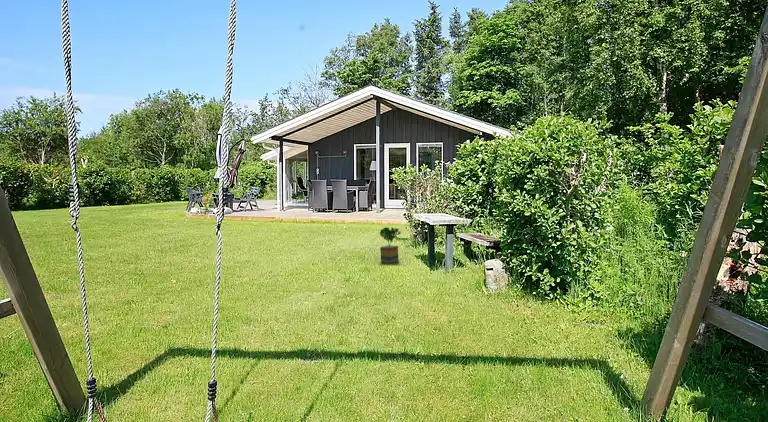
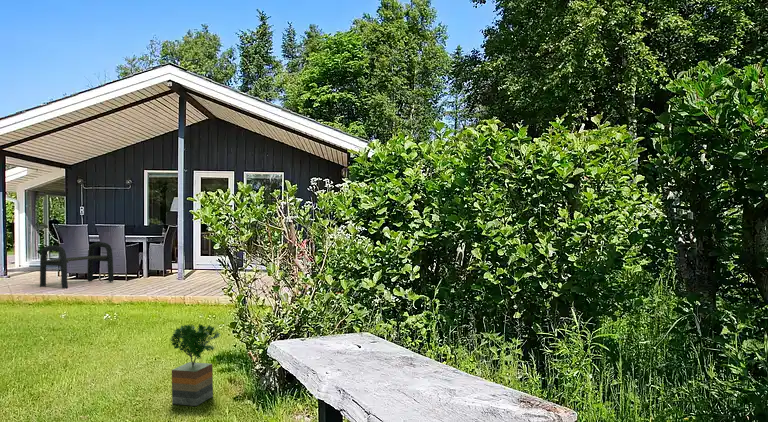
bench: none [303,191,341,218] -> present [40,242,114,288]

